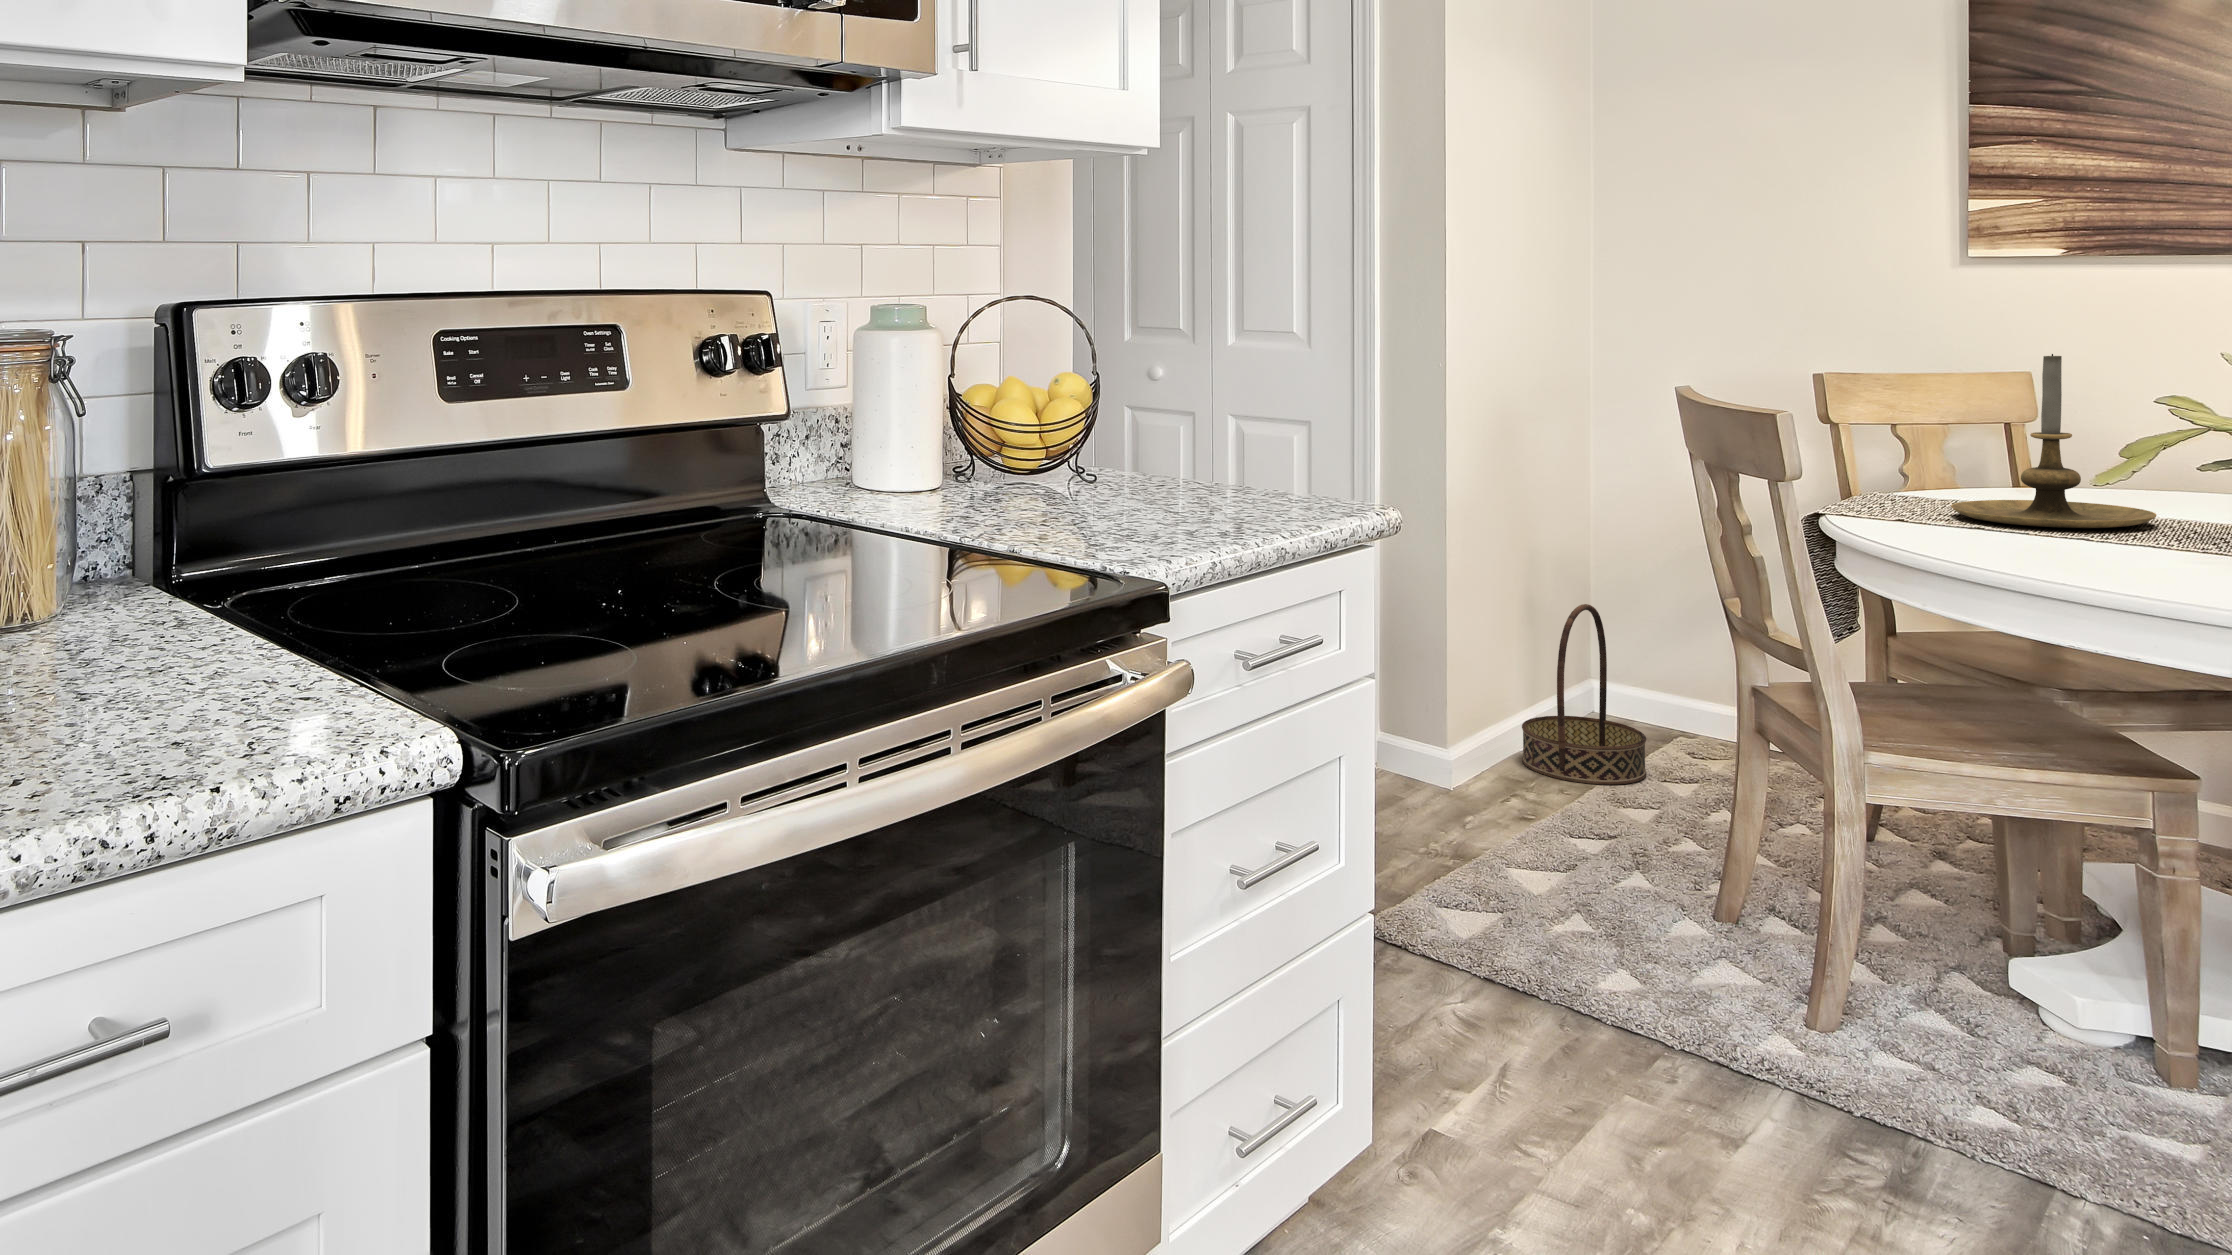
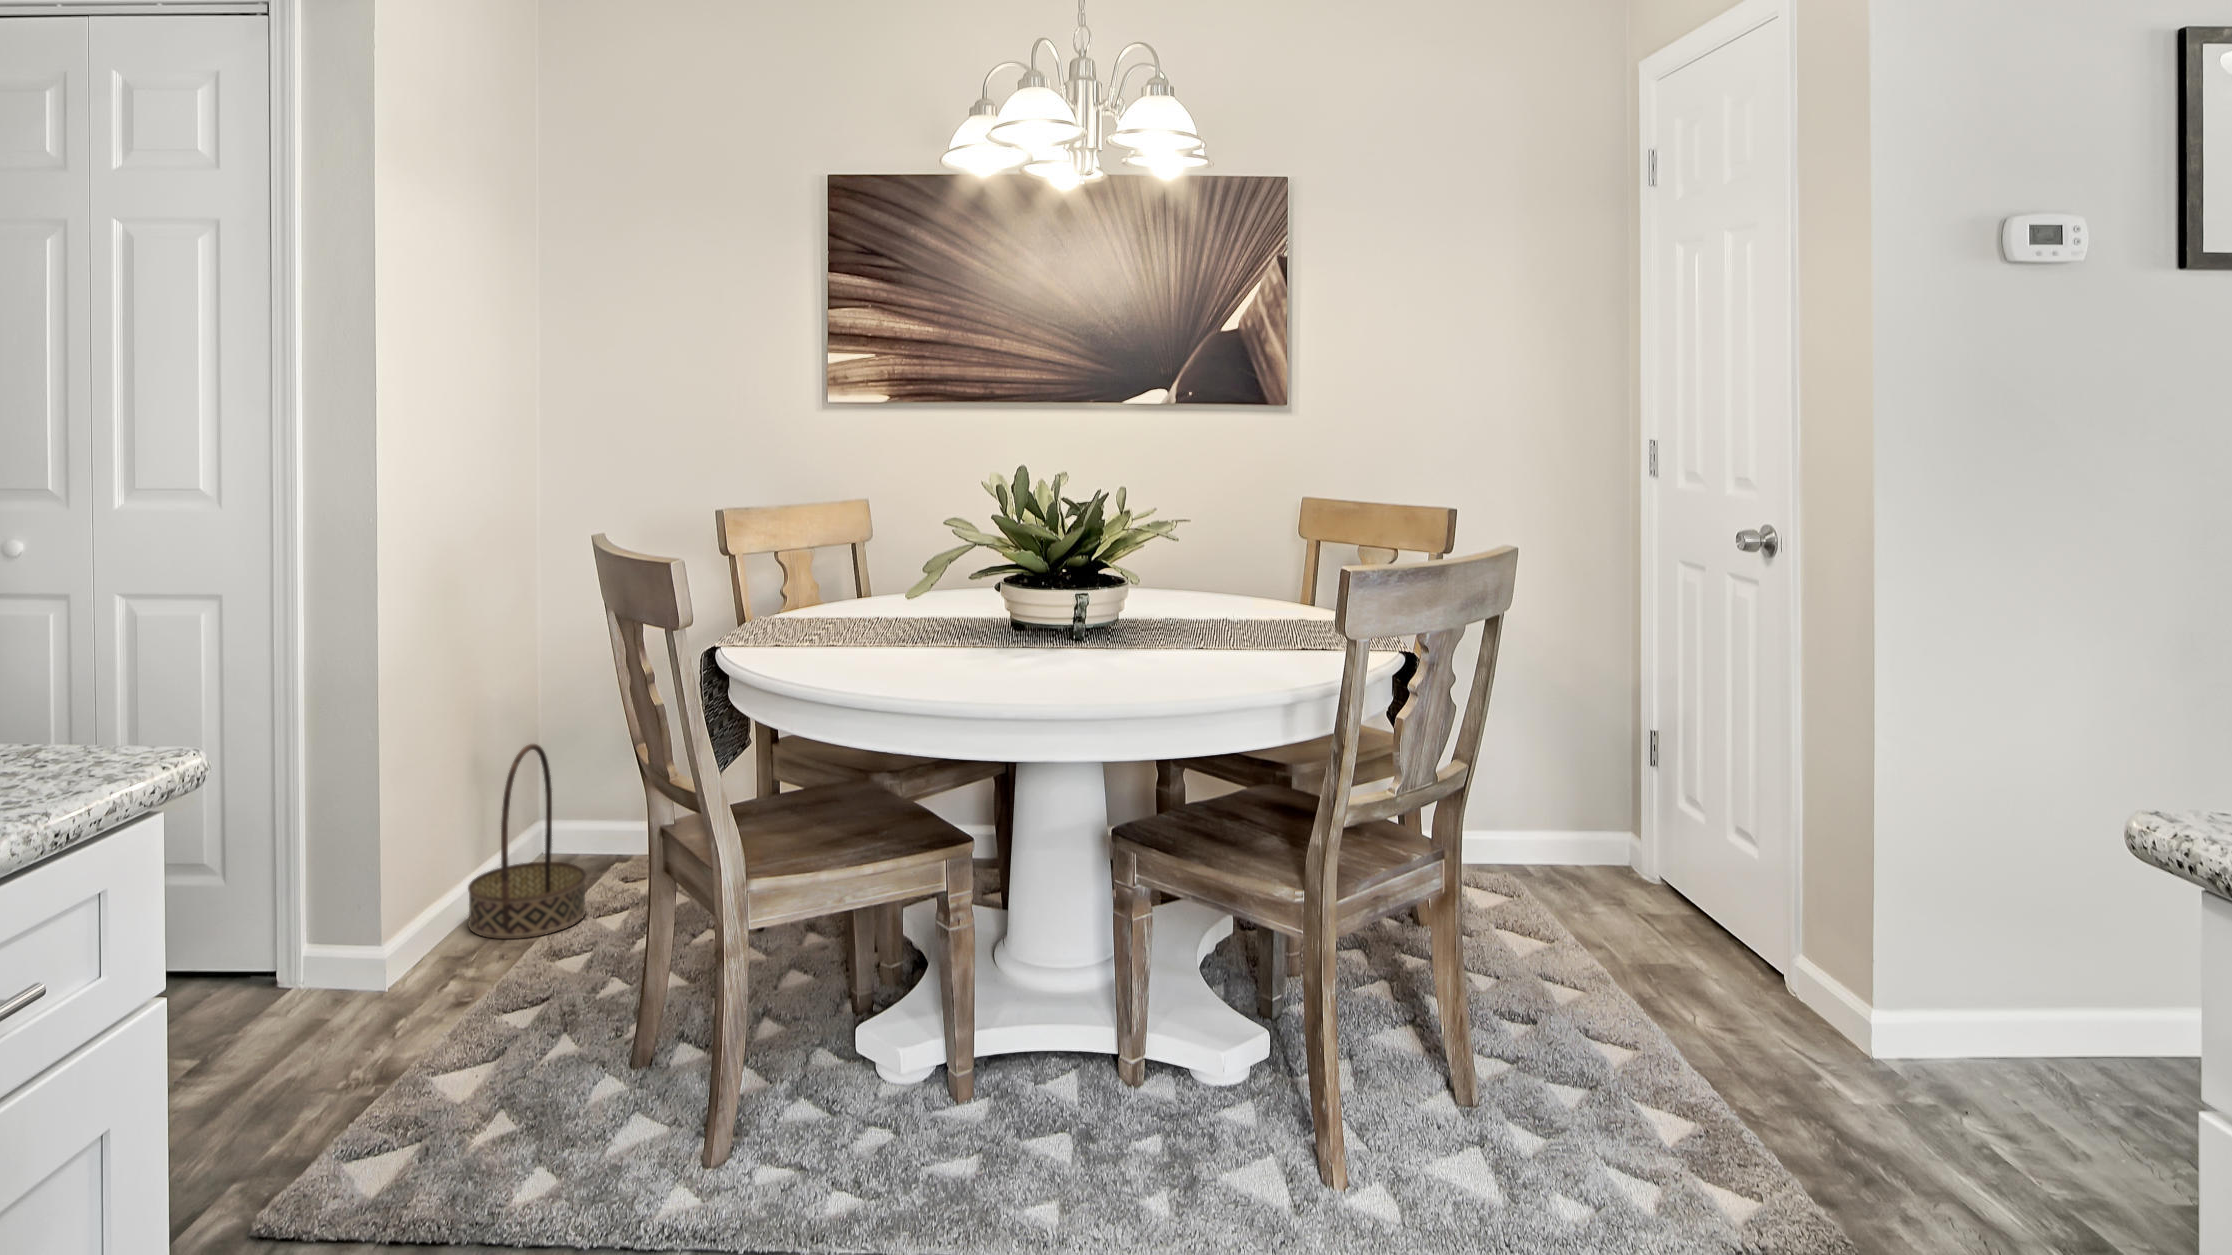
candle holder: present [1951,354,2156,528] -> none [813,491,940,641]

